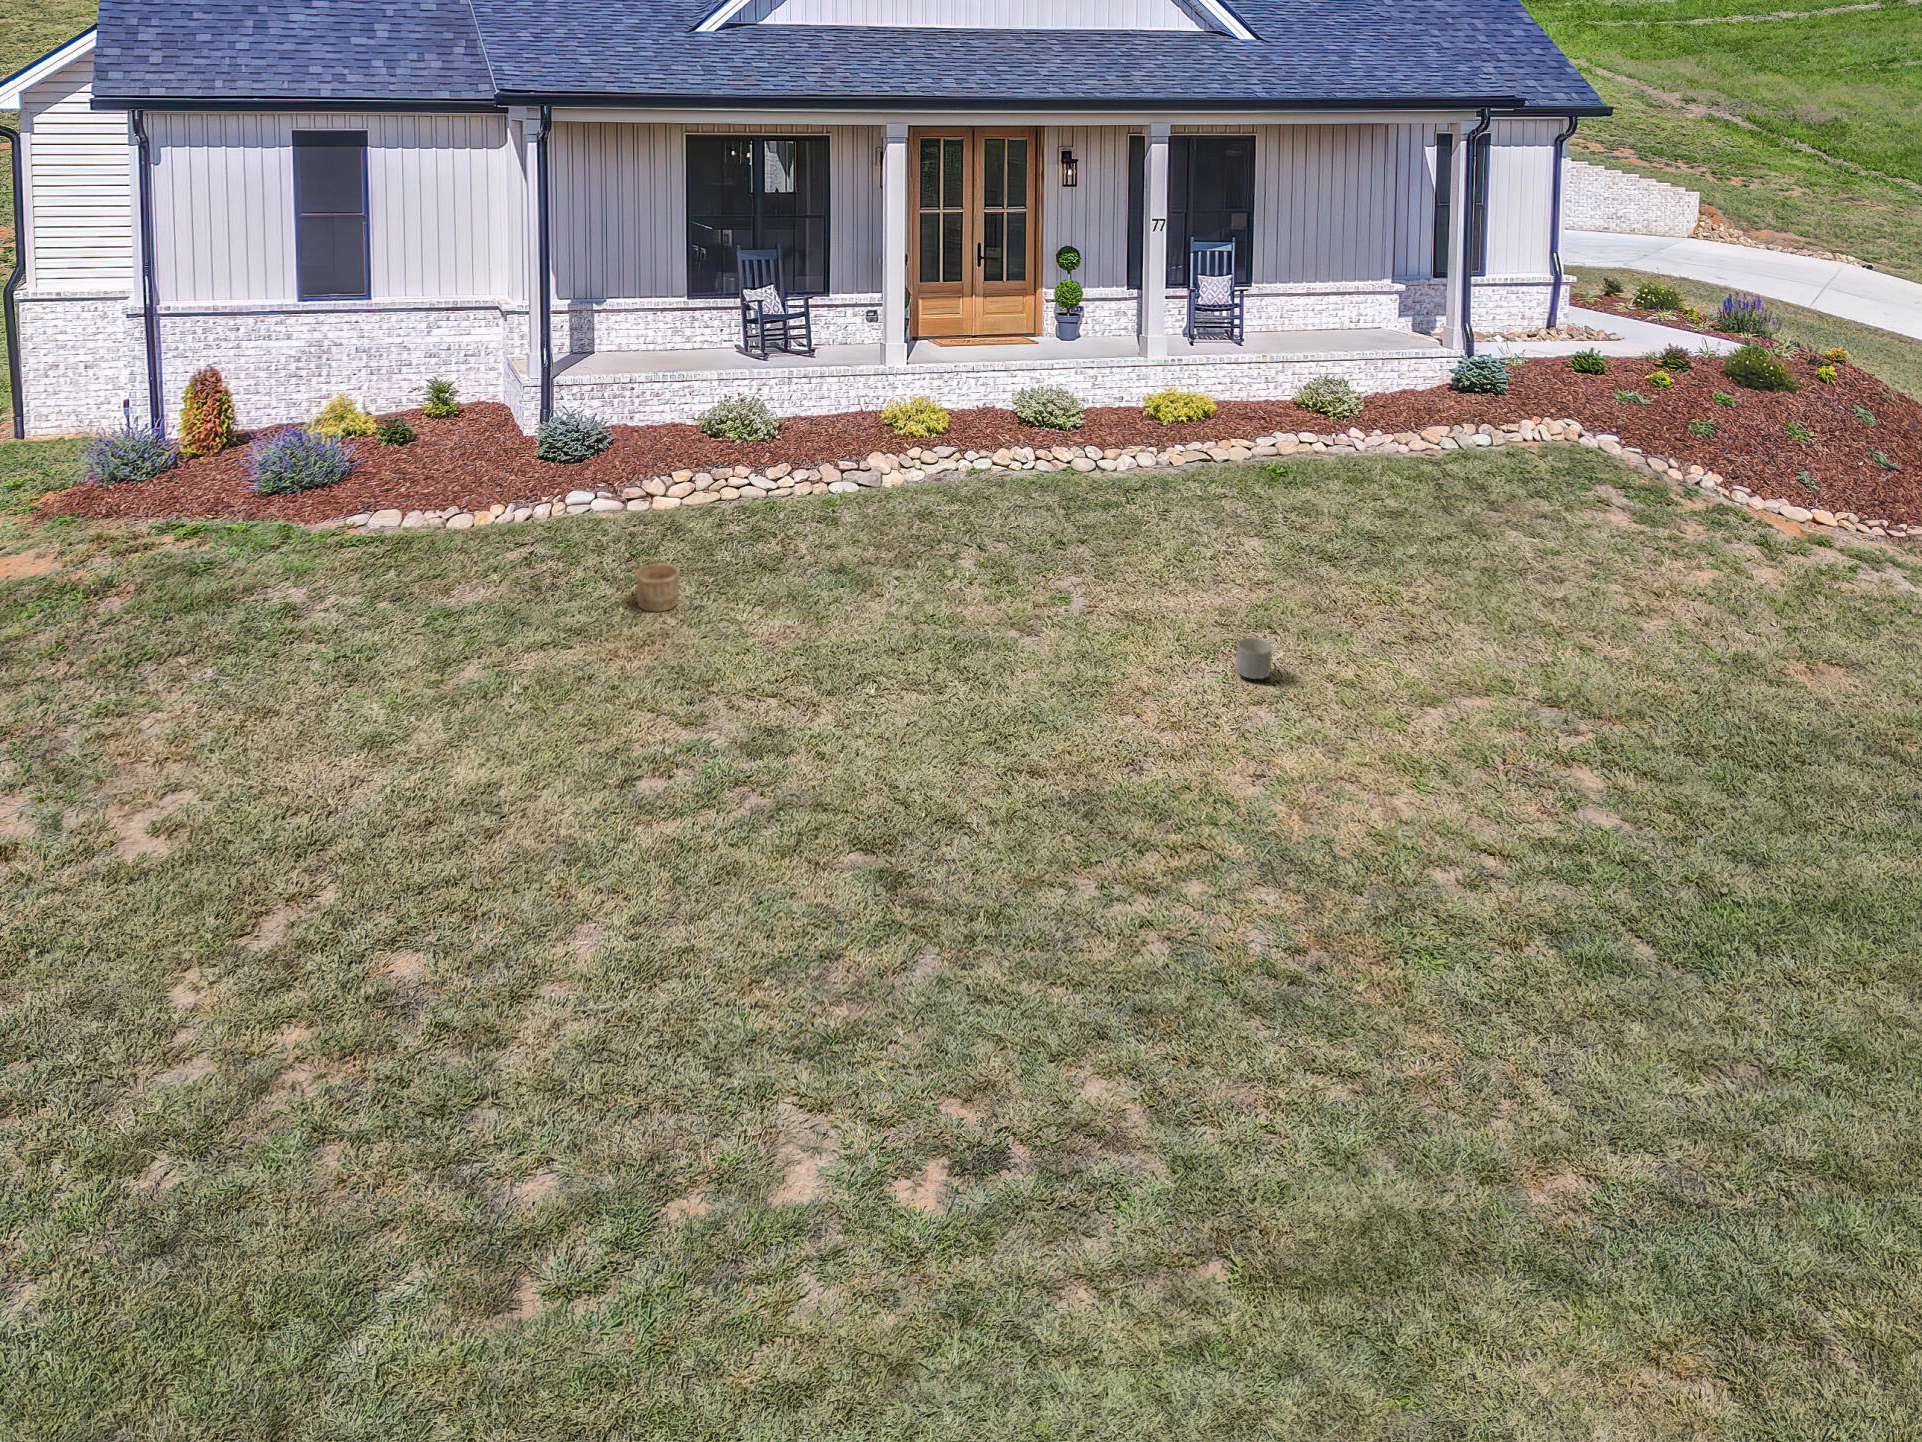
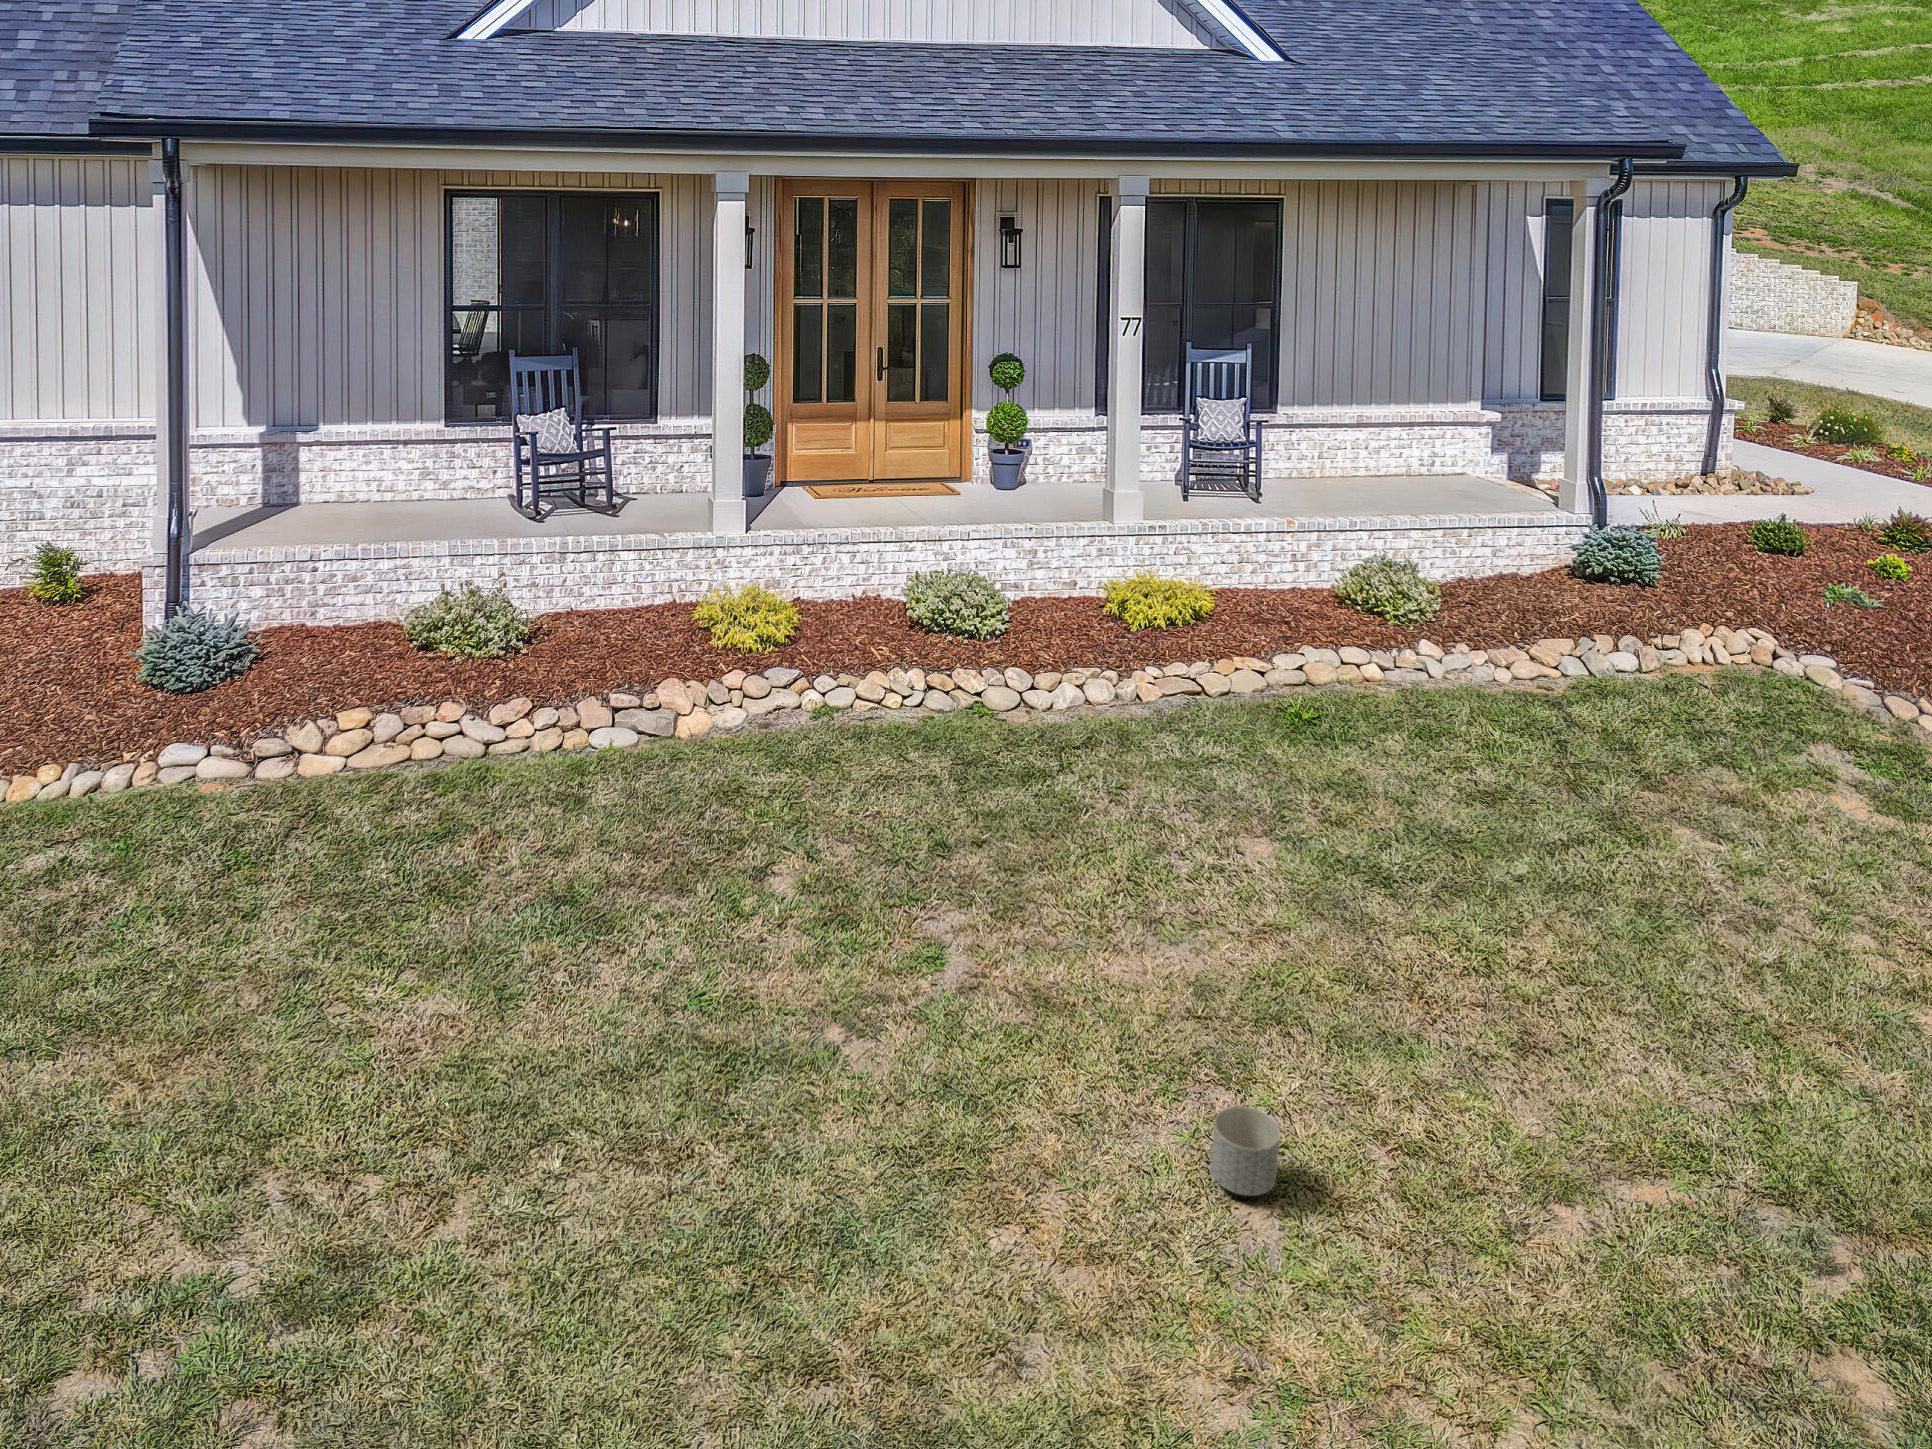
wooden bucket: present [635,563,680,612] -> none [168,906,254,1001]

